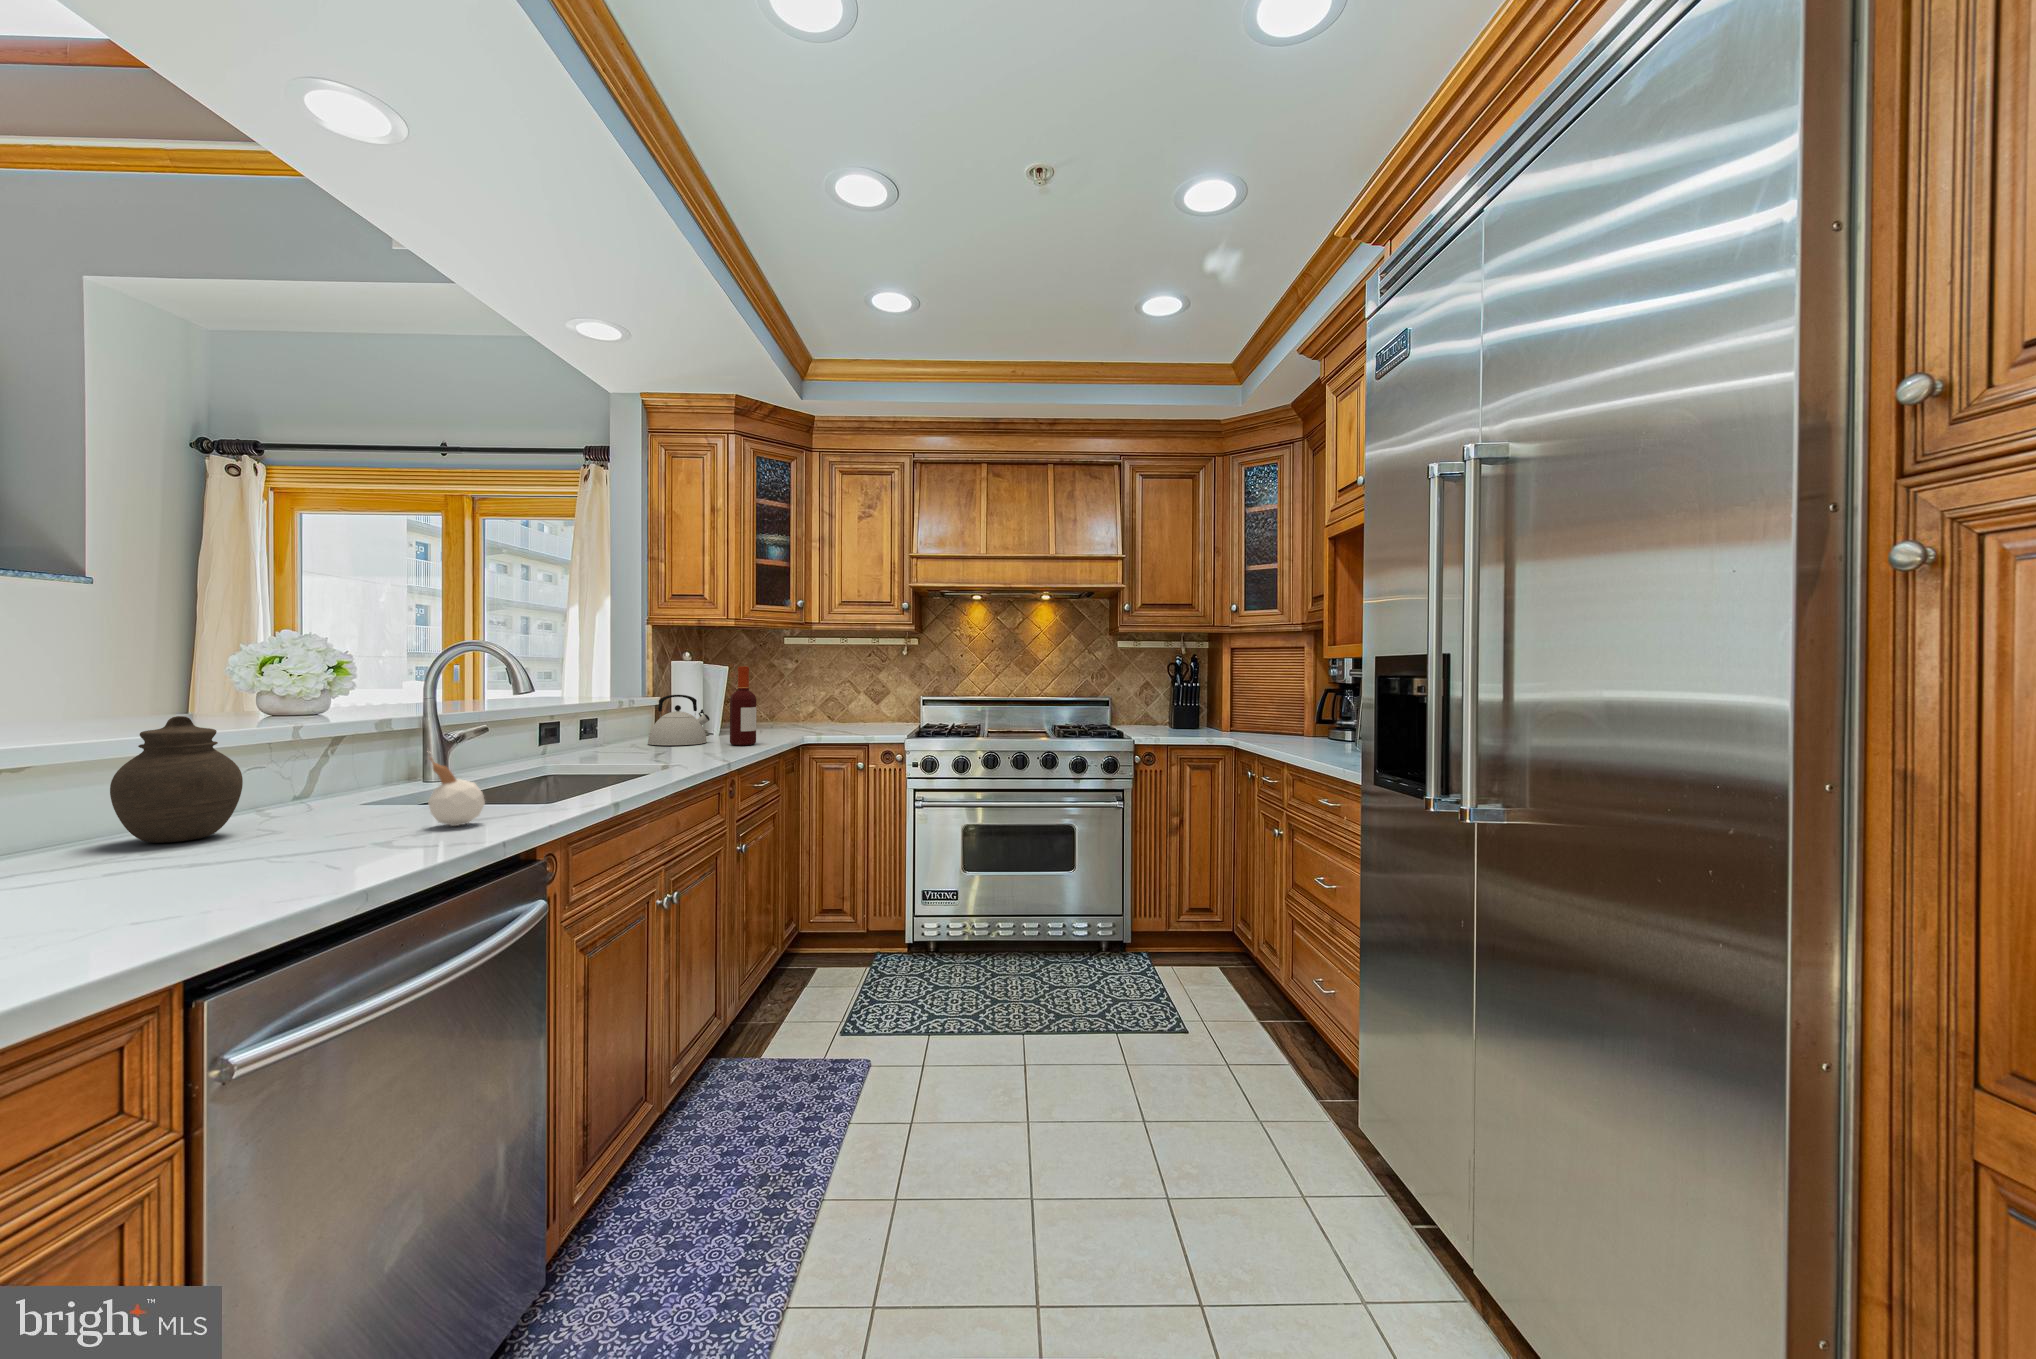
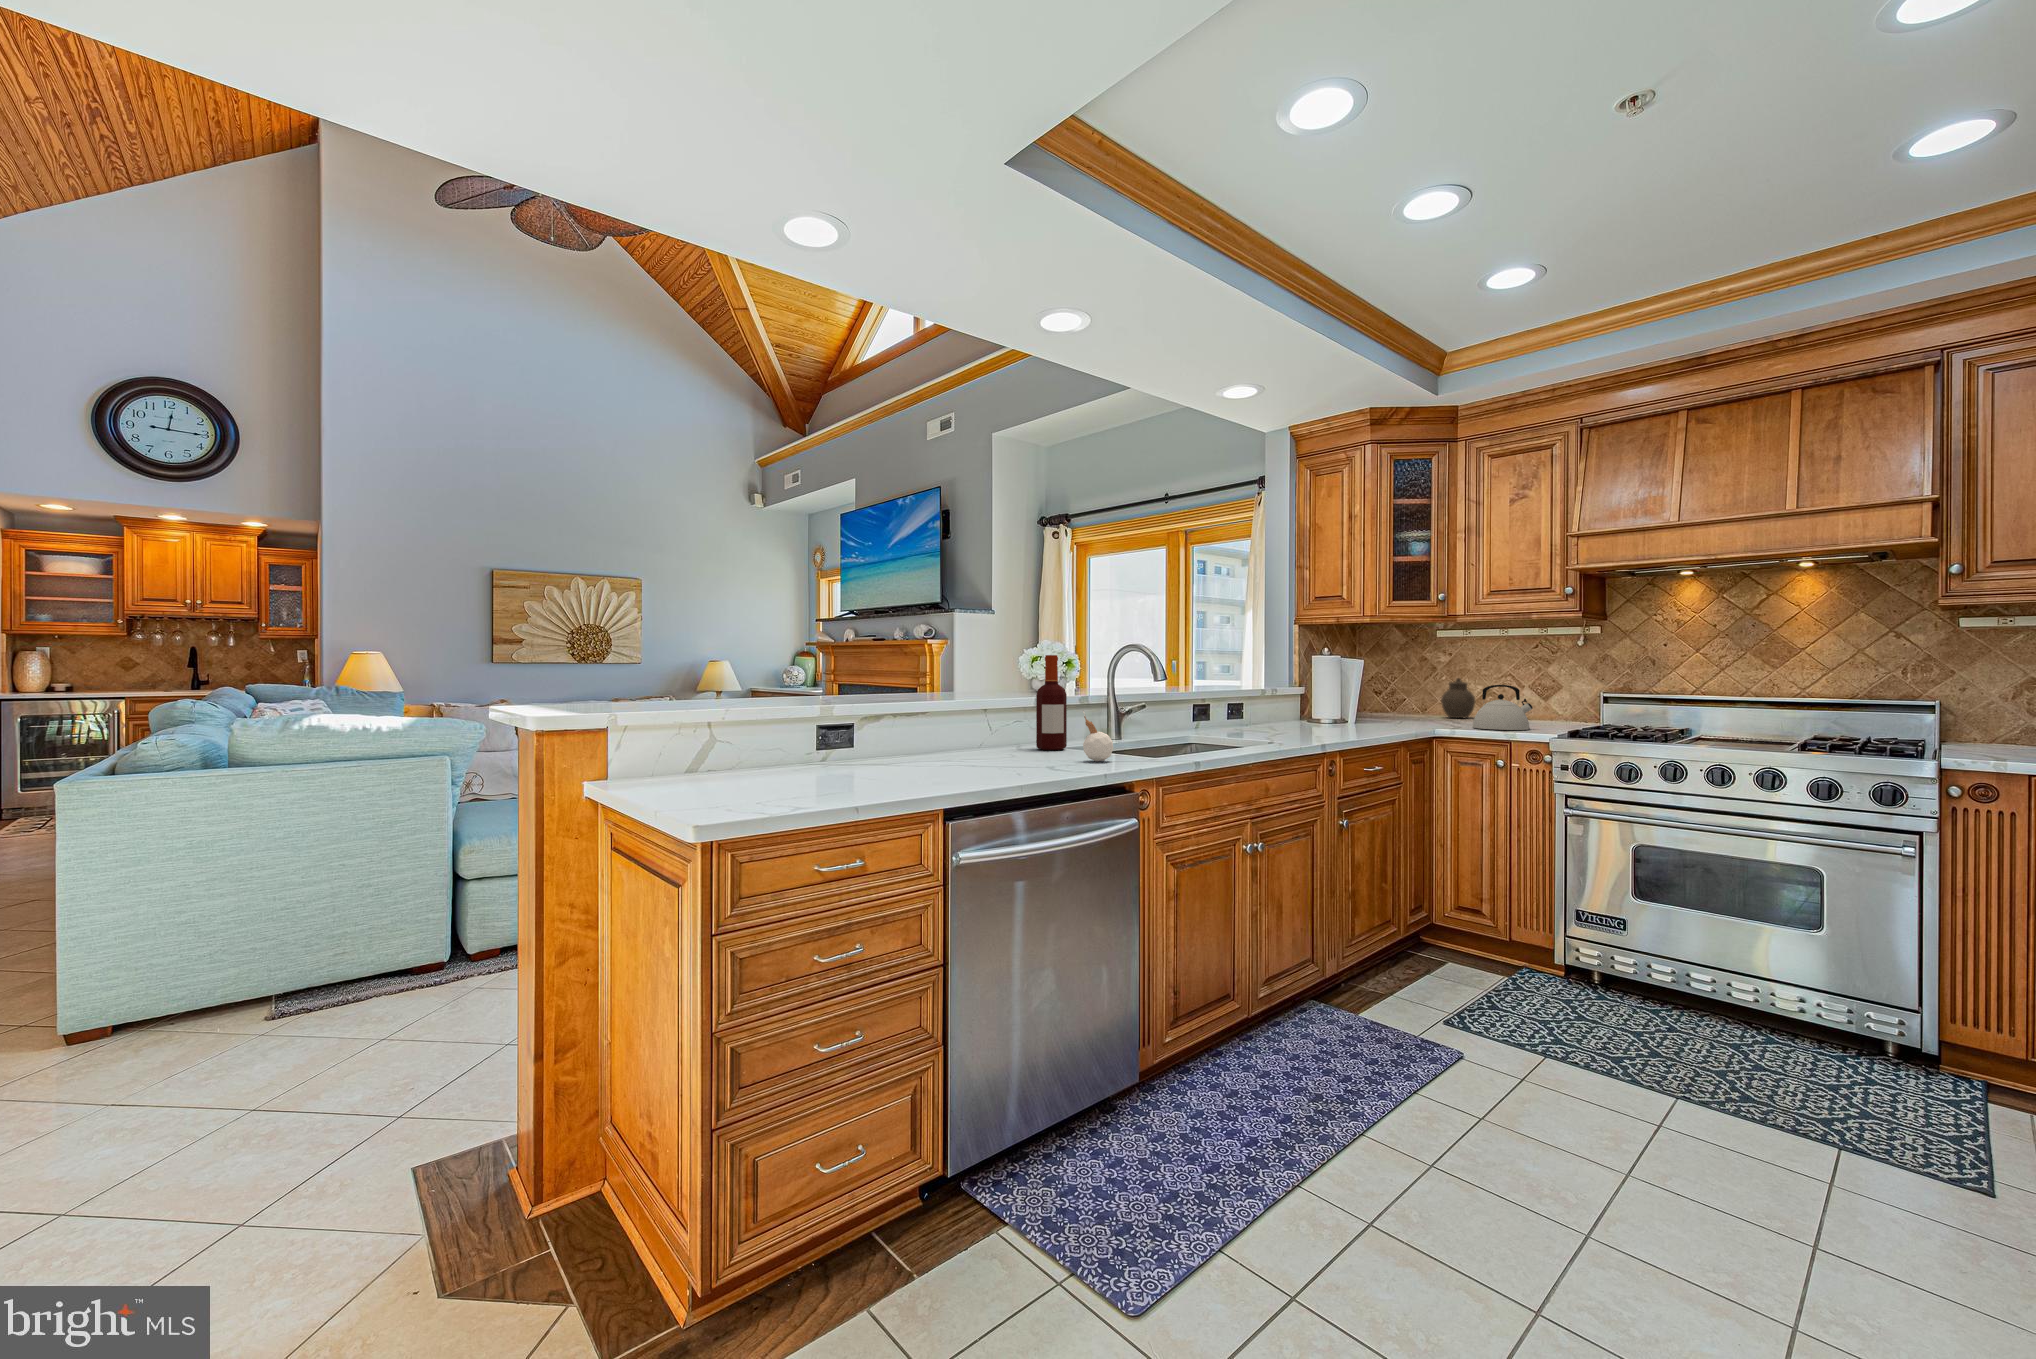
bottle: present [730,666,756,745] -> present [1036,655,1067,750]
kettle: present [648,695,710,745] -> present [1473,685,1533,730]
jar: present [110,716,243,843] -> present [1441,678,1475,718]

